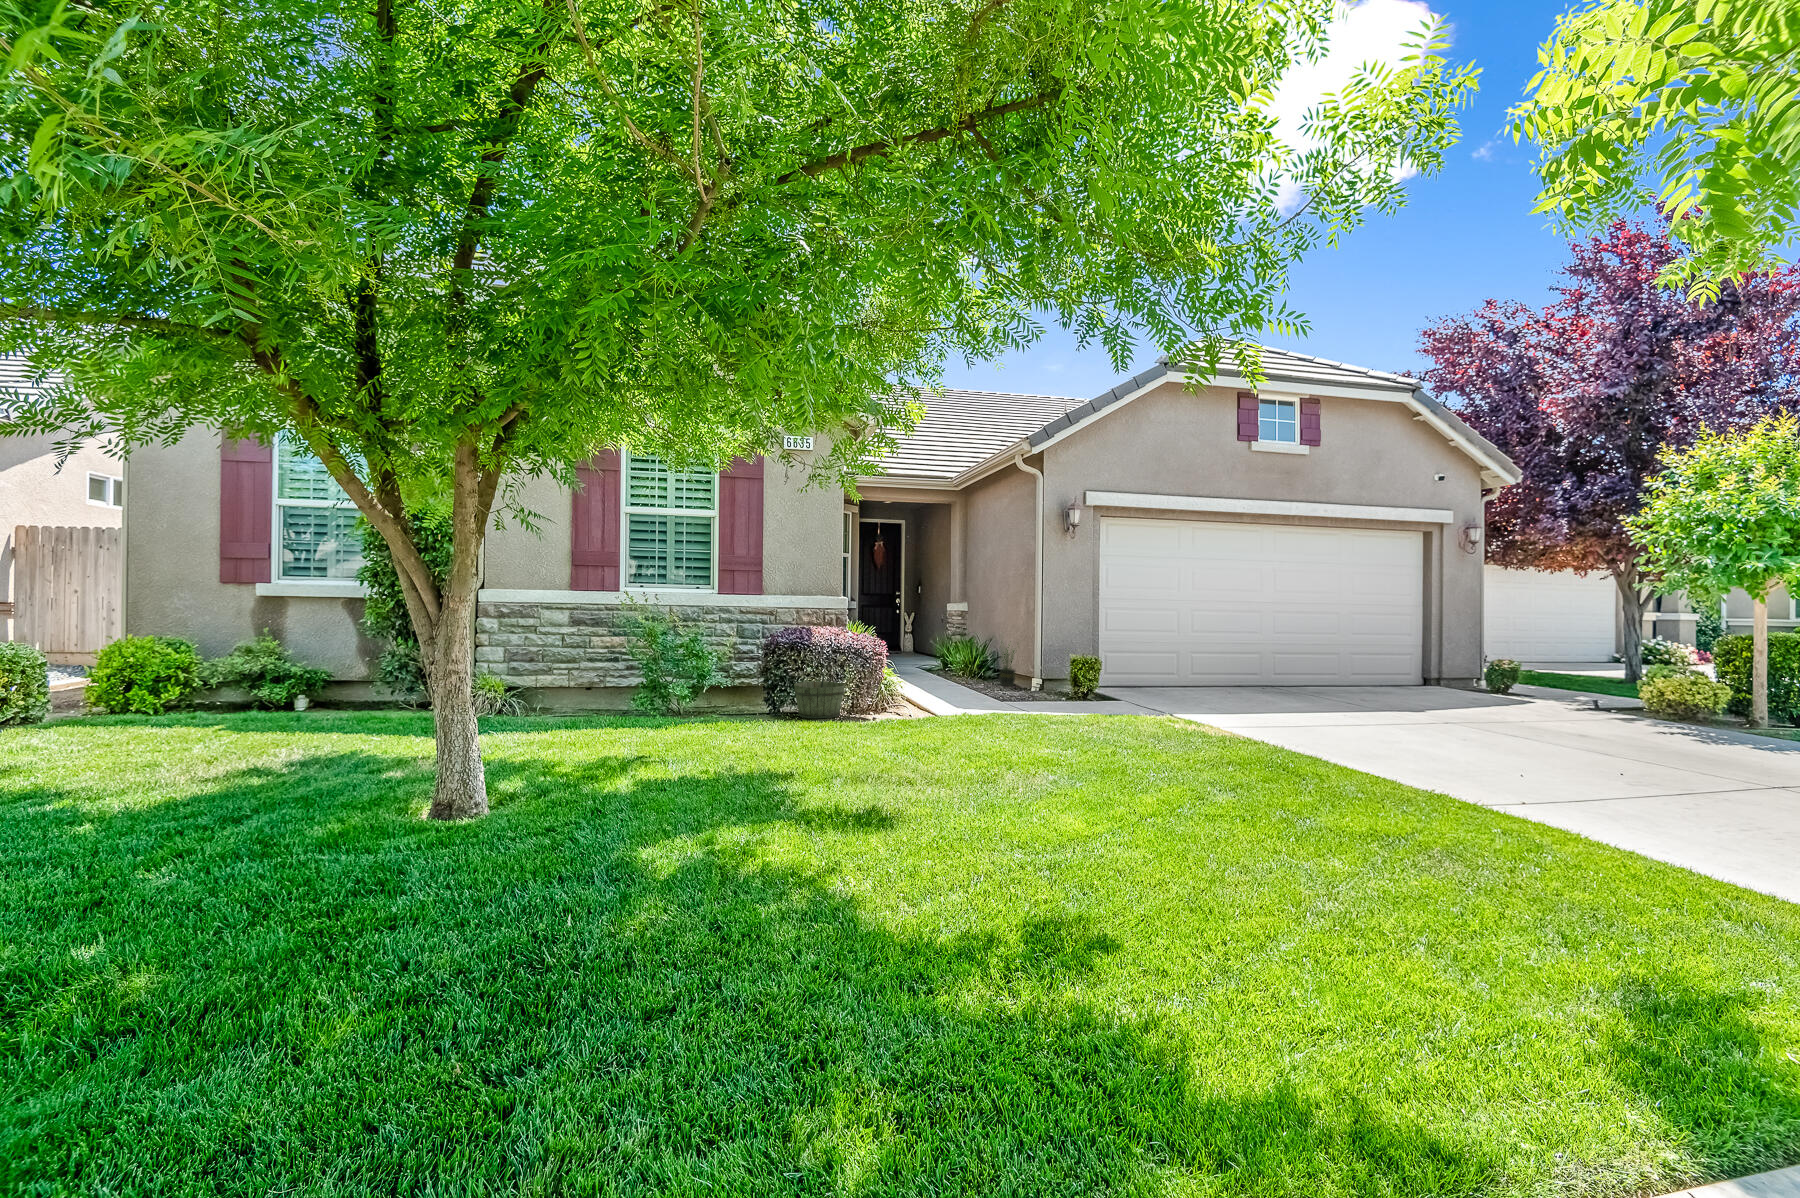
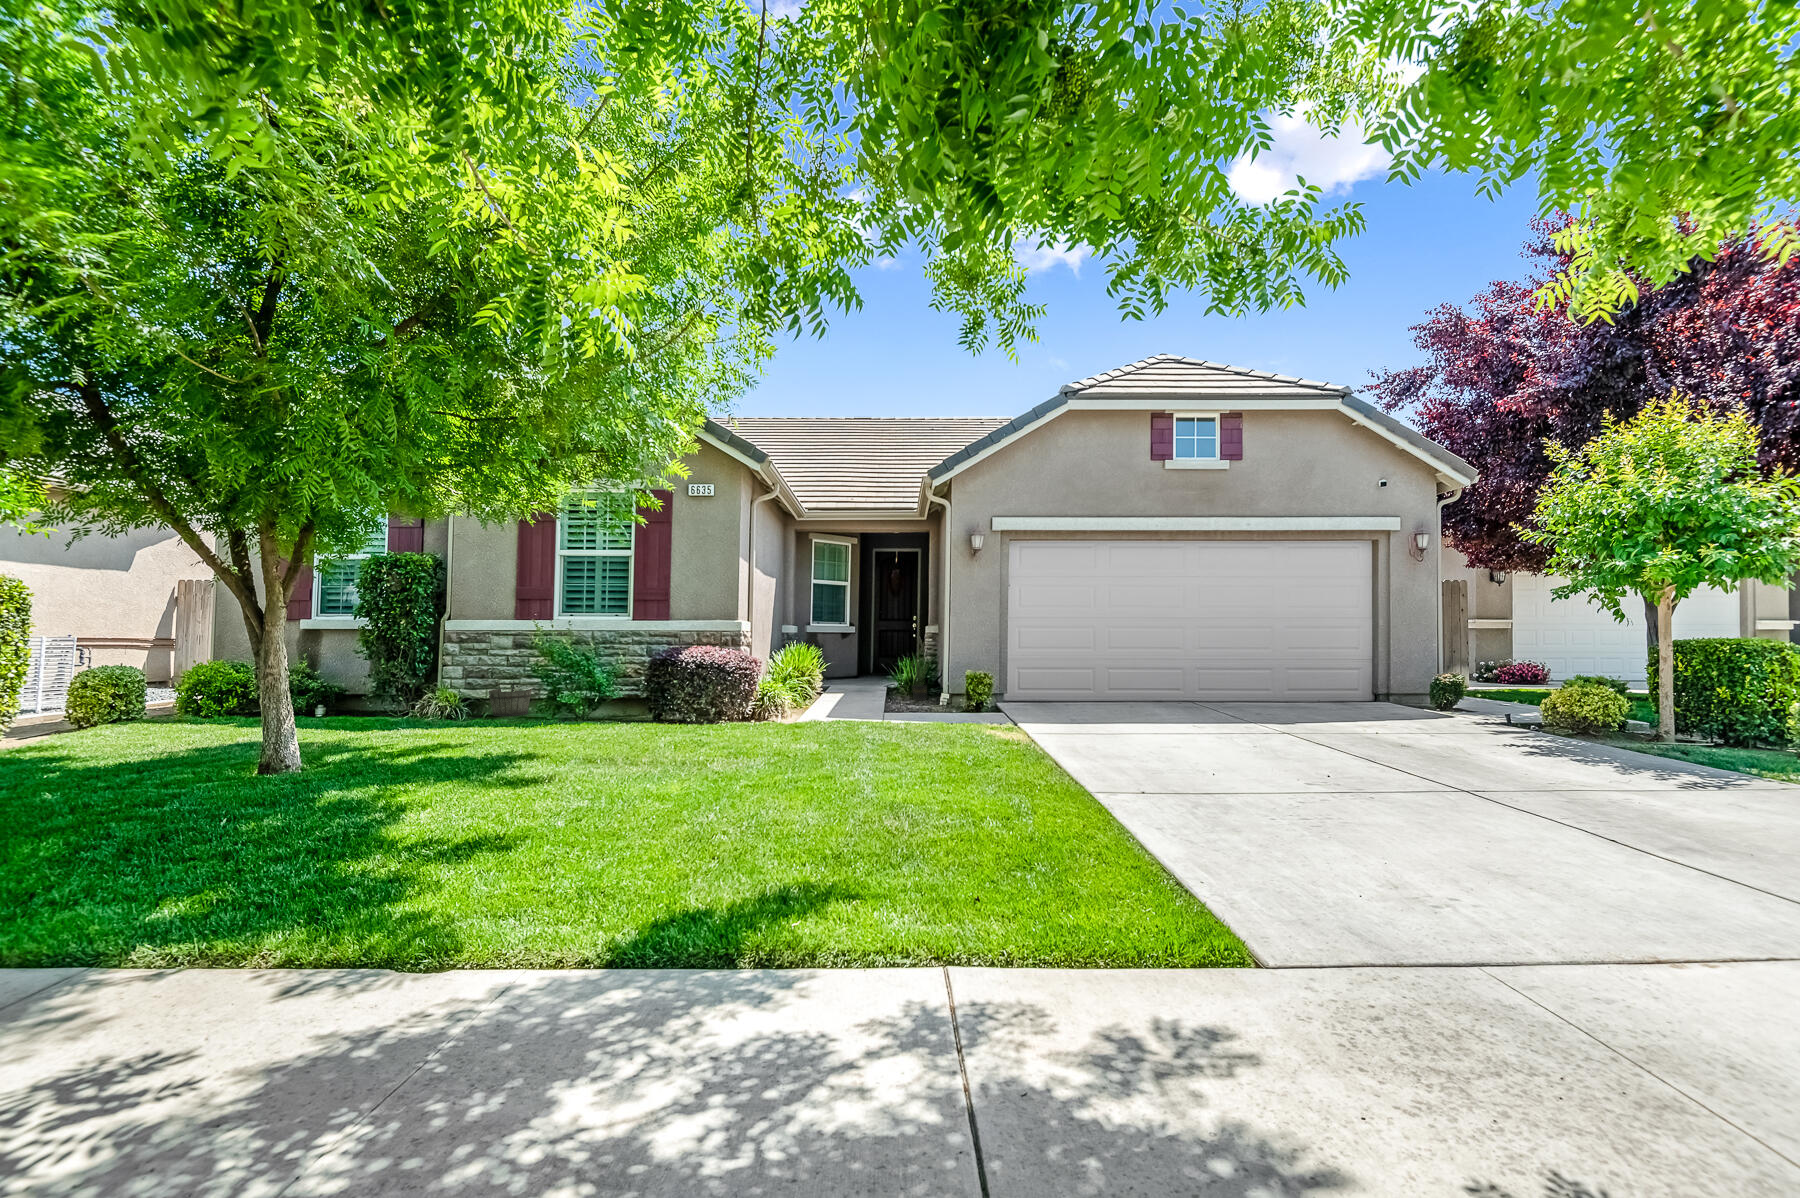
wooden bucket: present [794,673,845,718] -> present [489,681,532,716]

